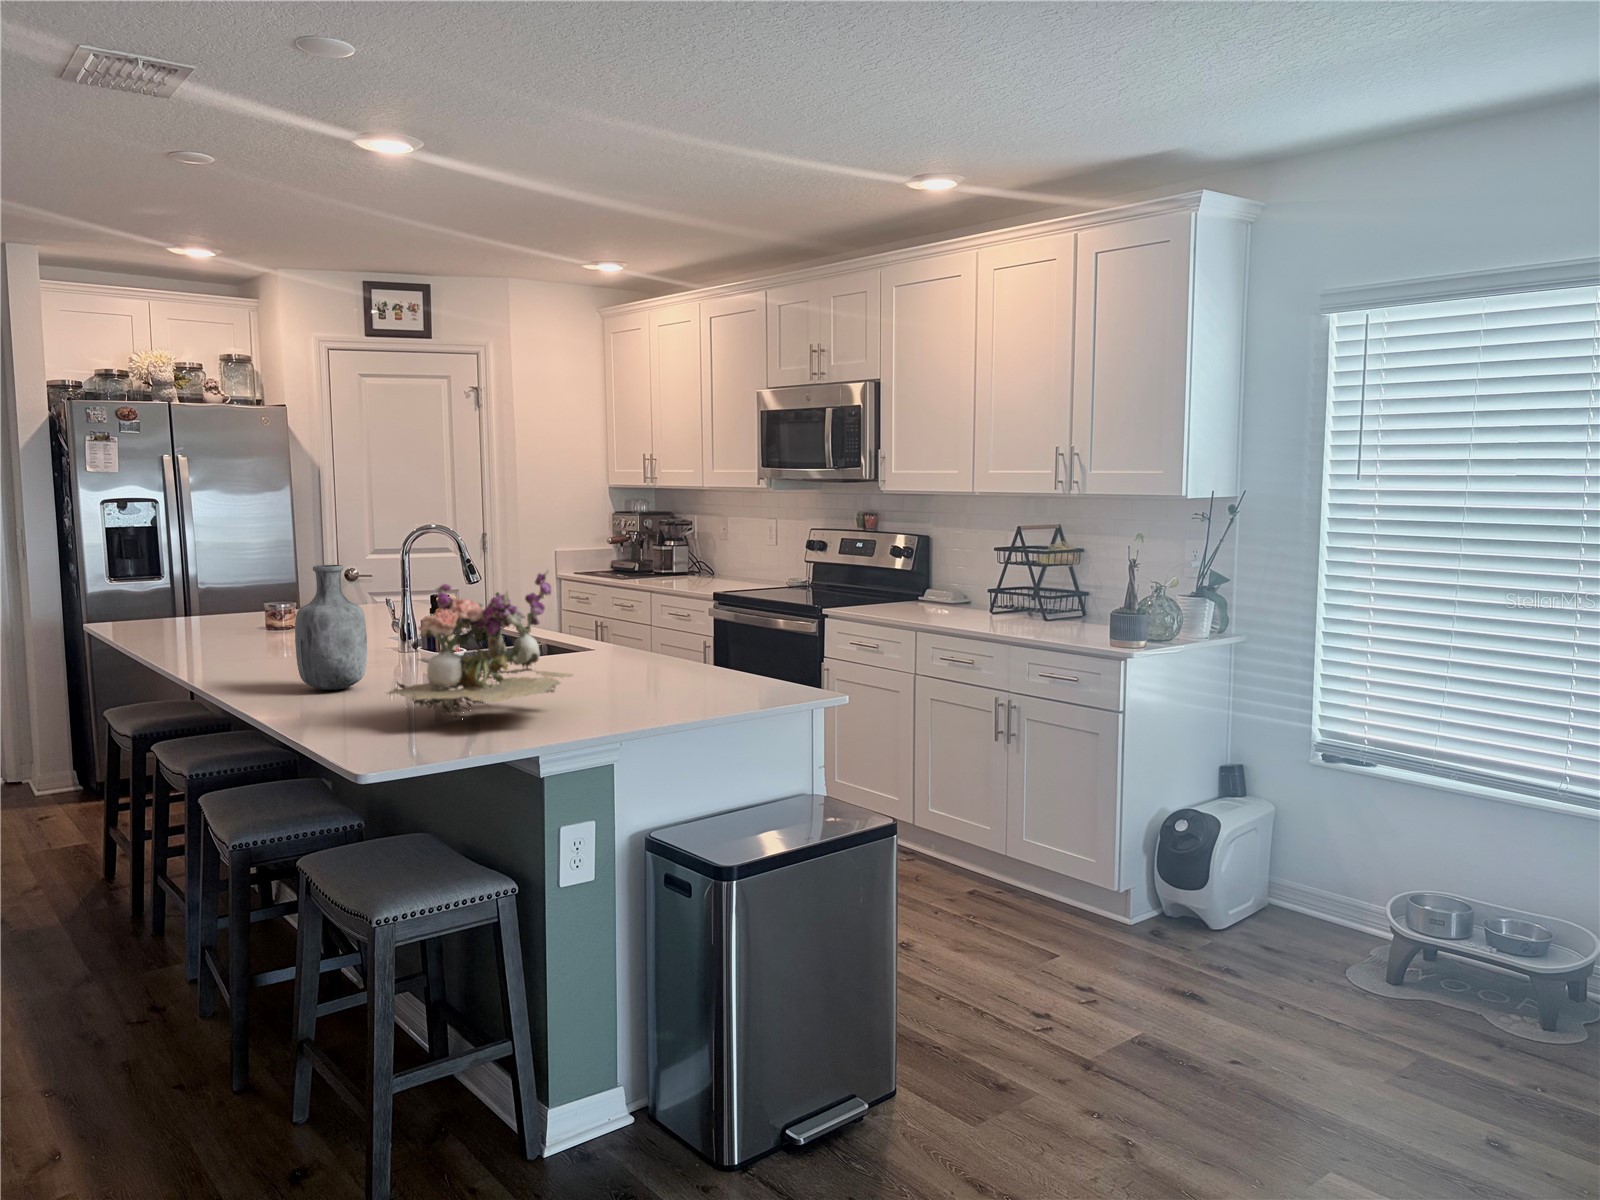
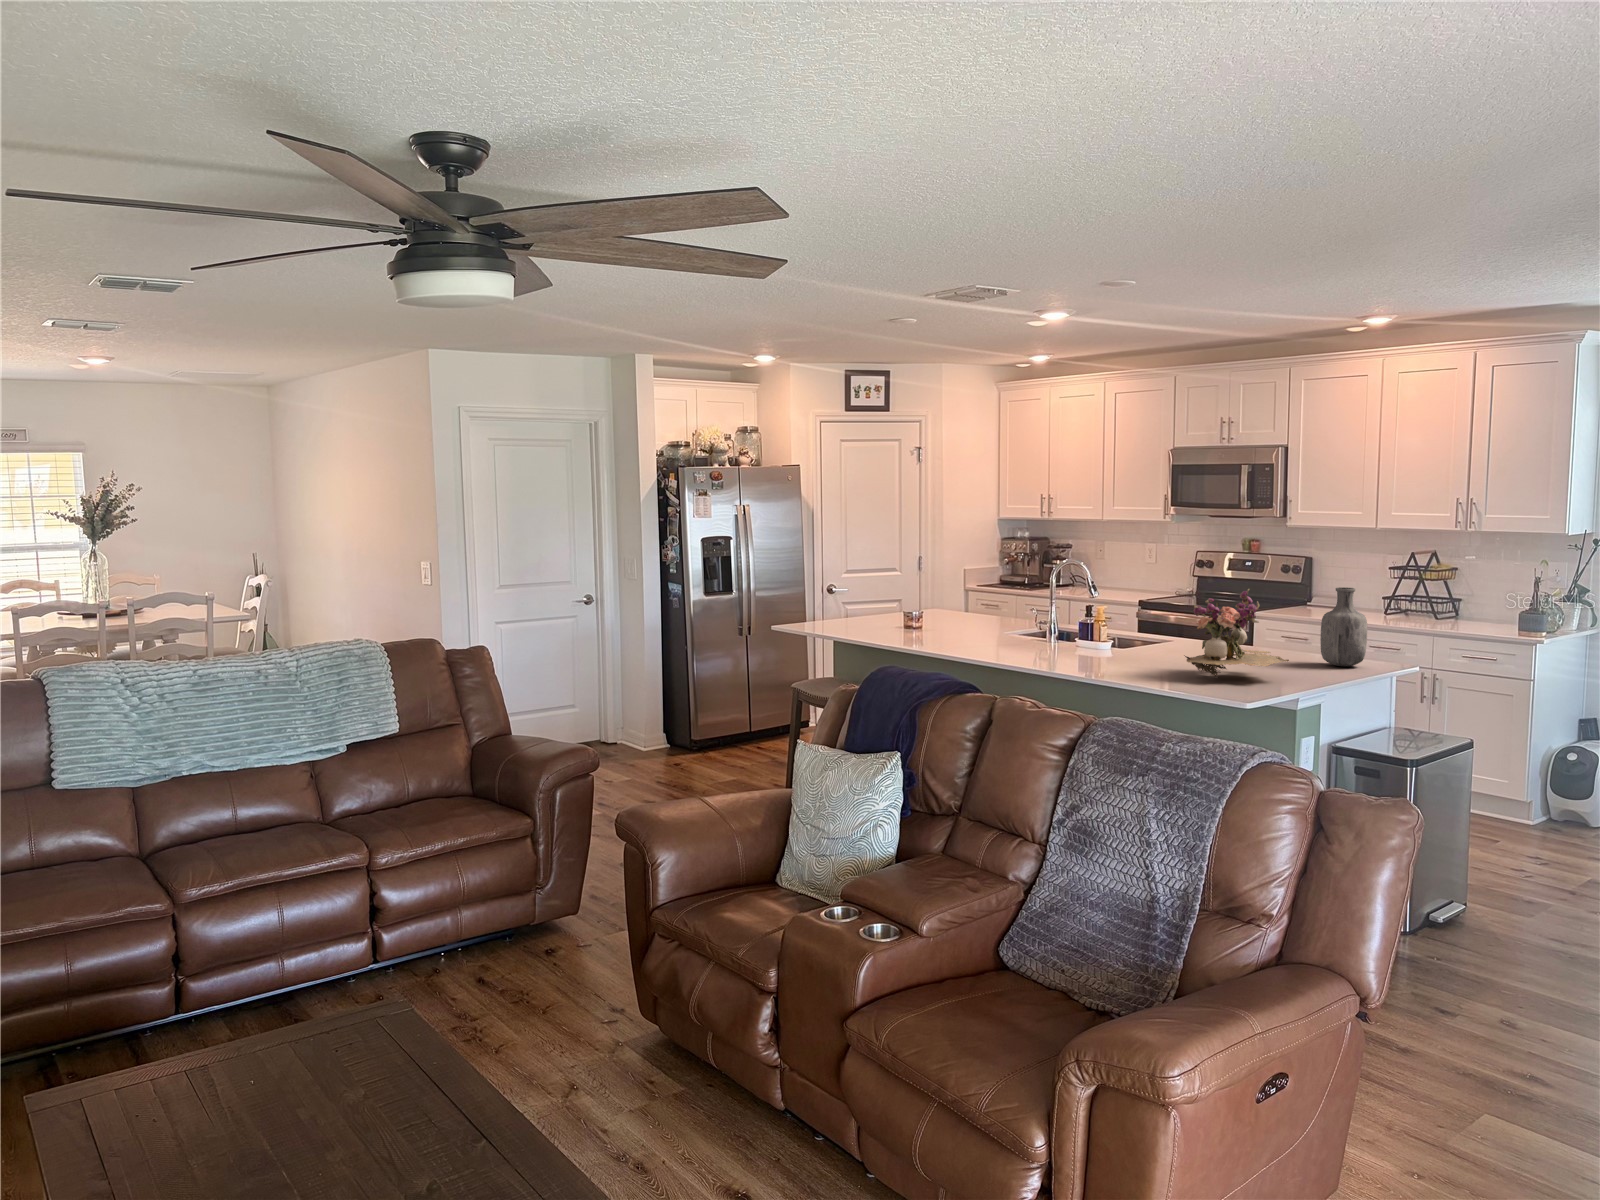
vase: present [295,565,367,690] -> present [1320,587,1367,666]

